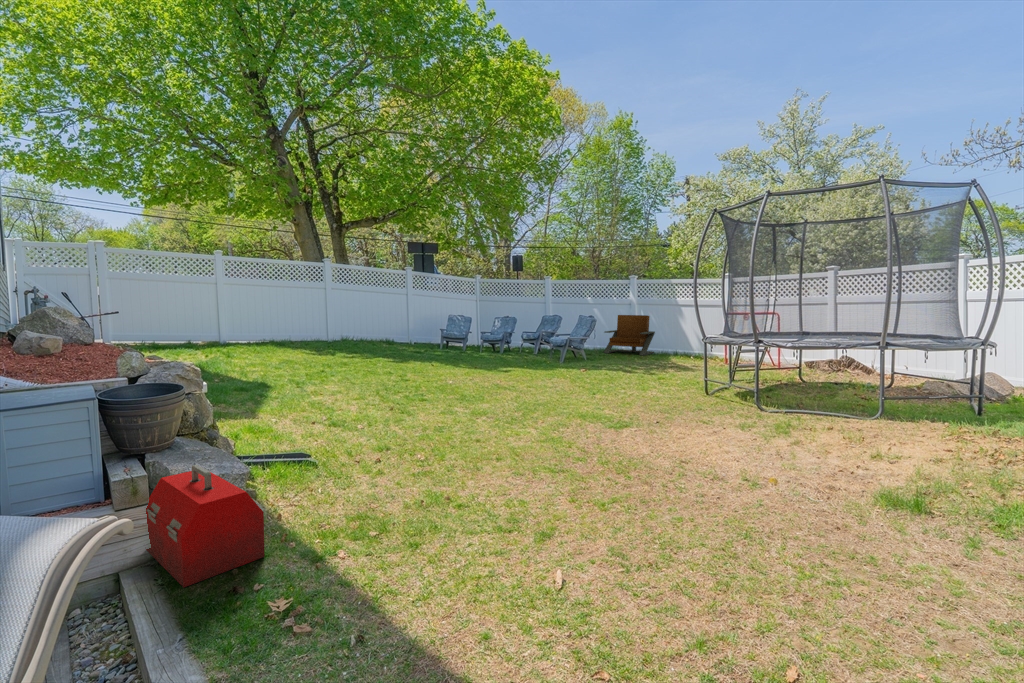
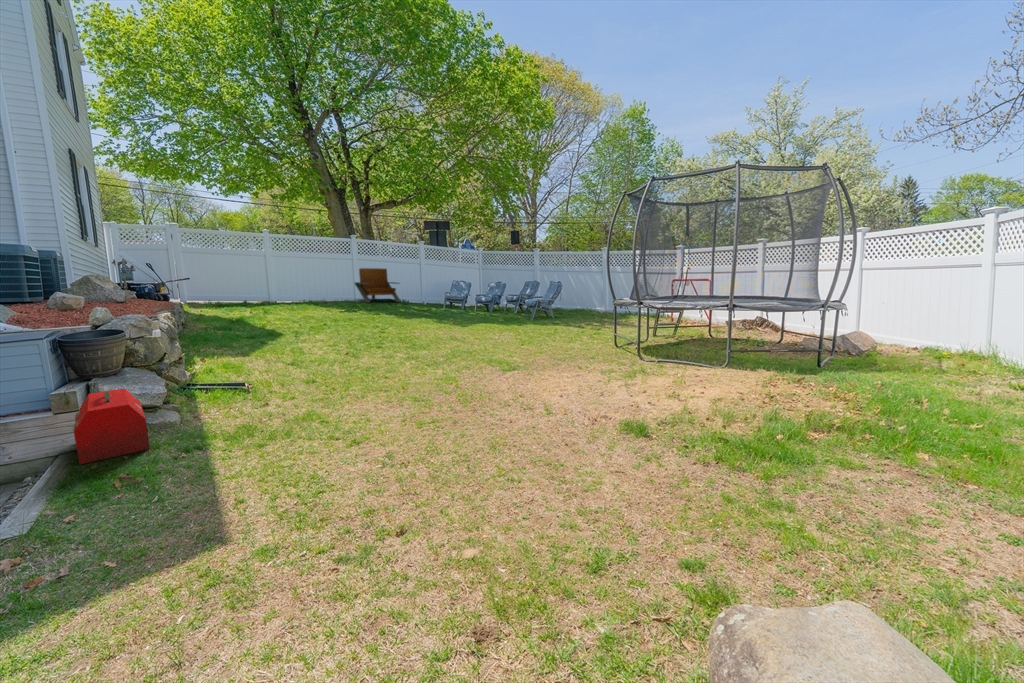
lounge chair: present [604,315,655,355] -> present [355,268,400,302]

